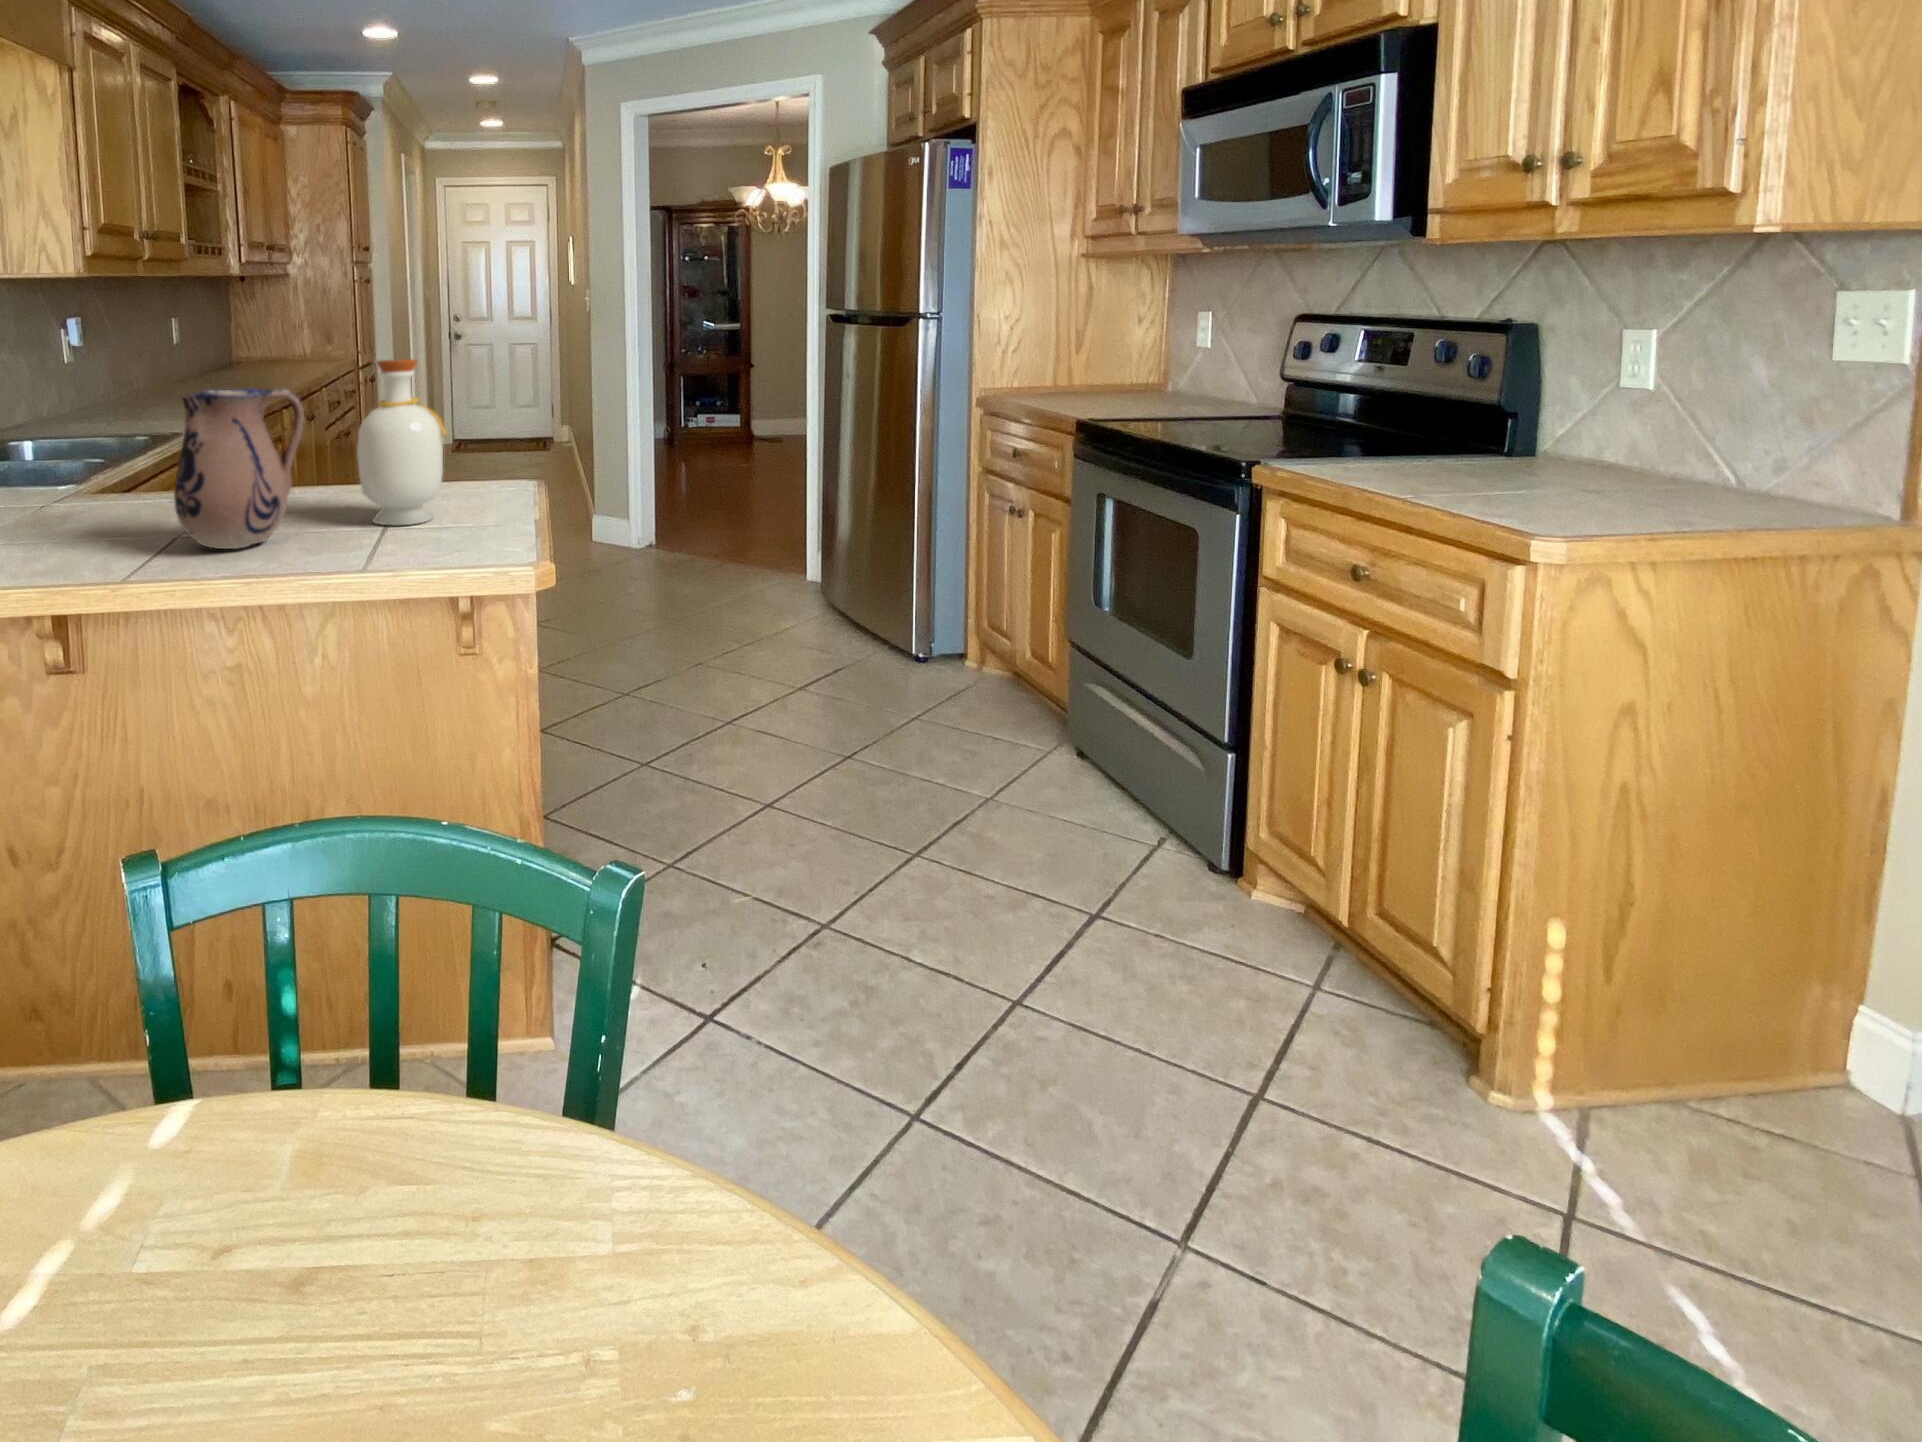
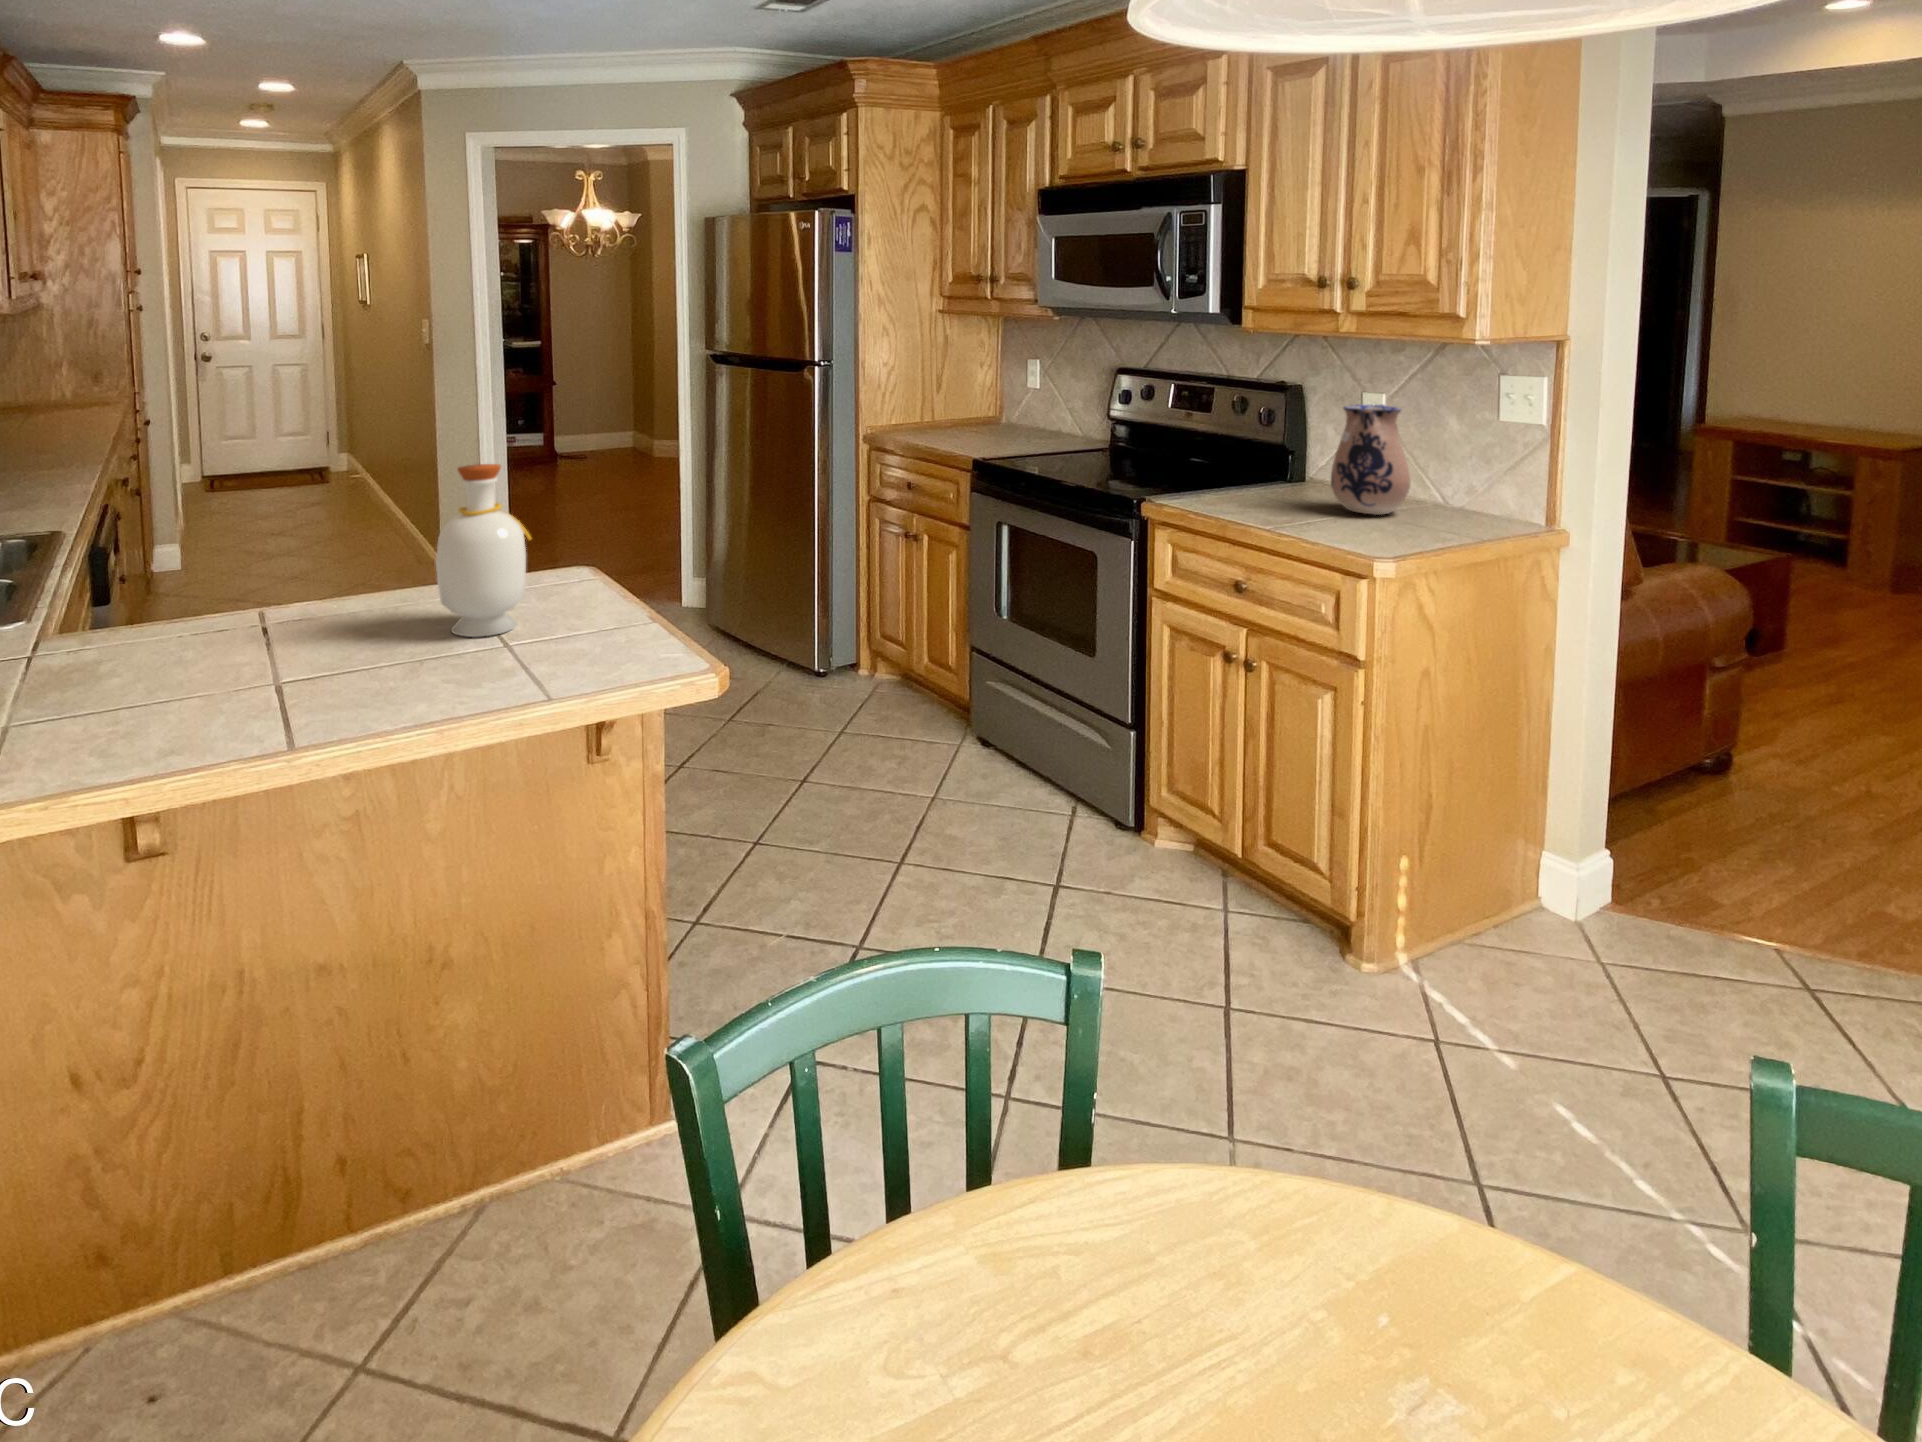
ceramic pitcher: present [174,388,304,549] -> present [1331,405,1410,515]

